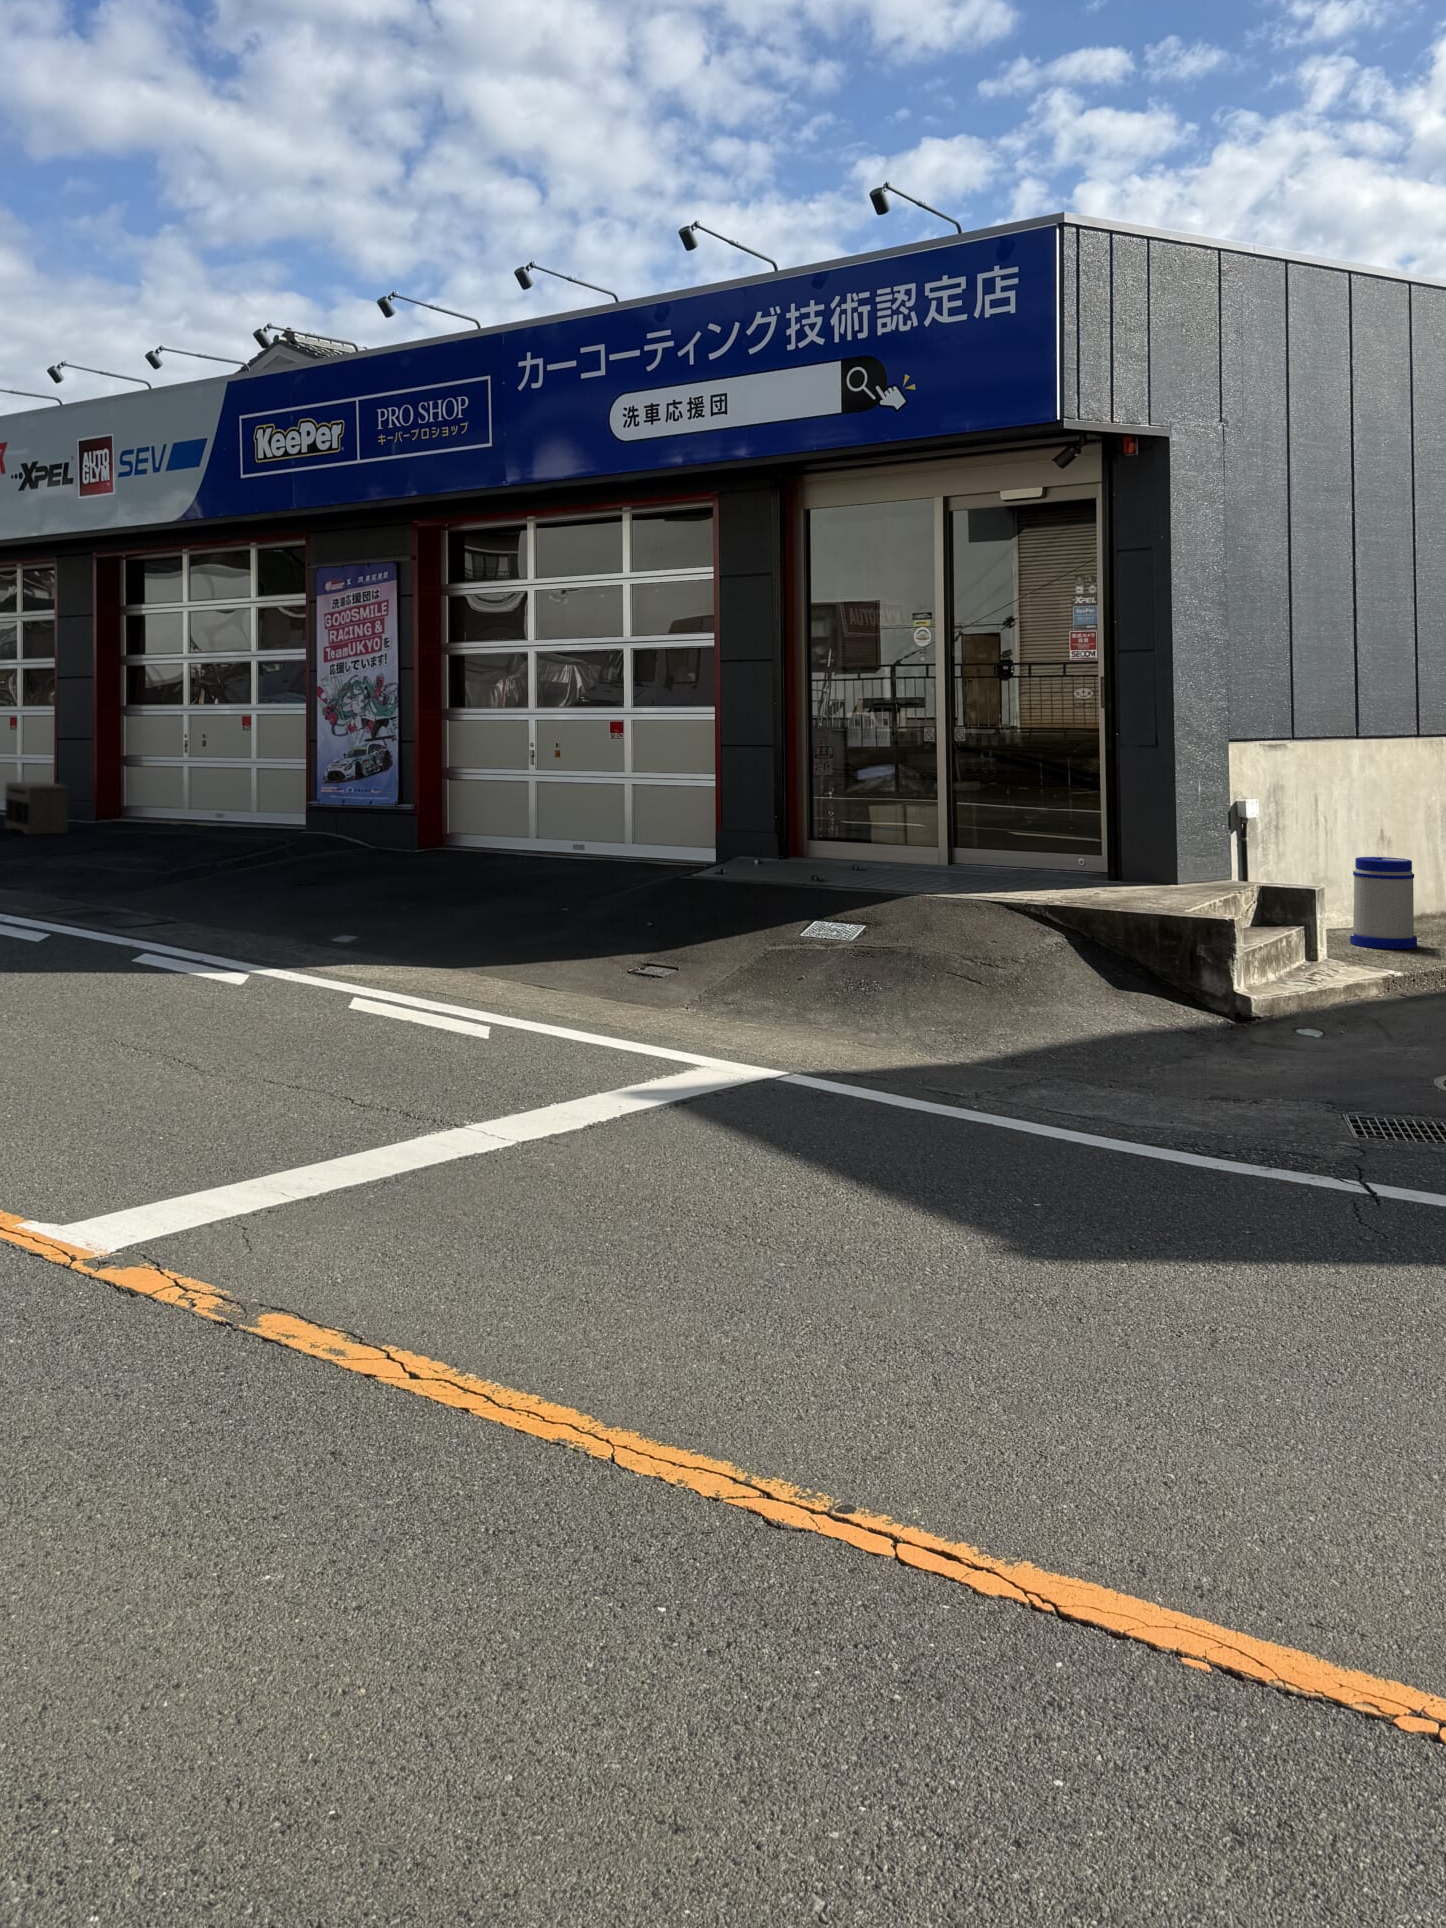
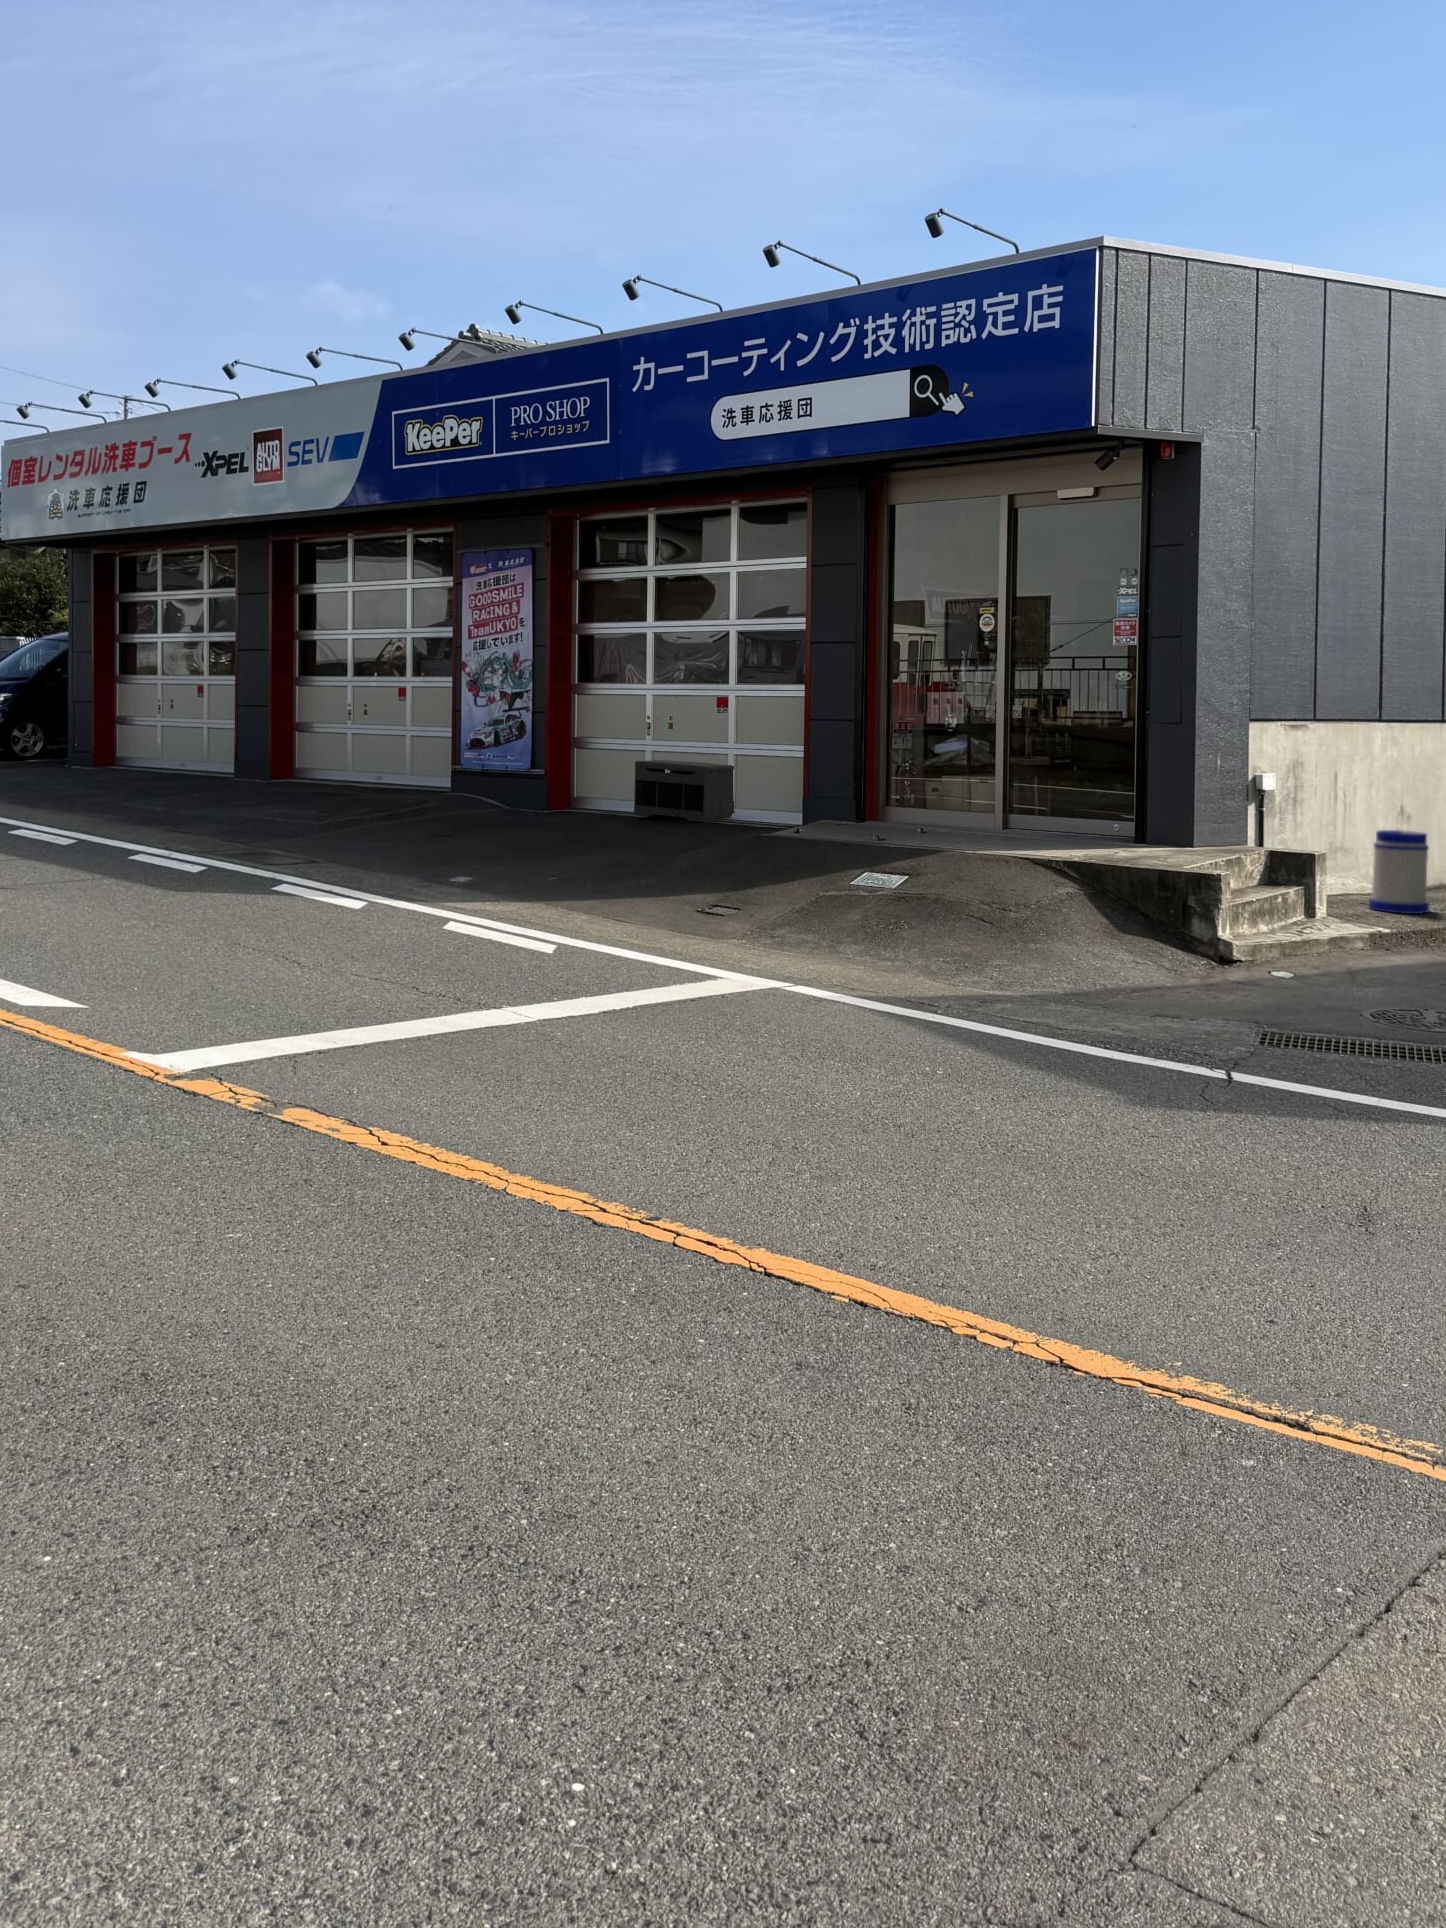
bench: present [5,782,68,835] -> present [634,760,734,822]

